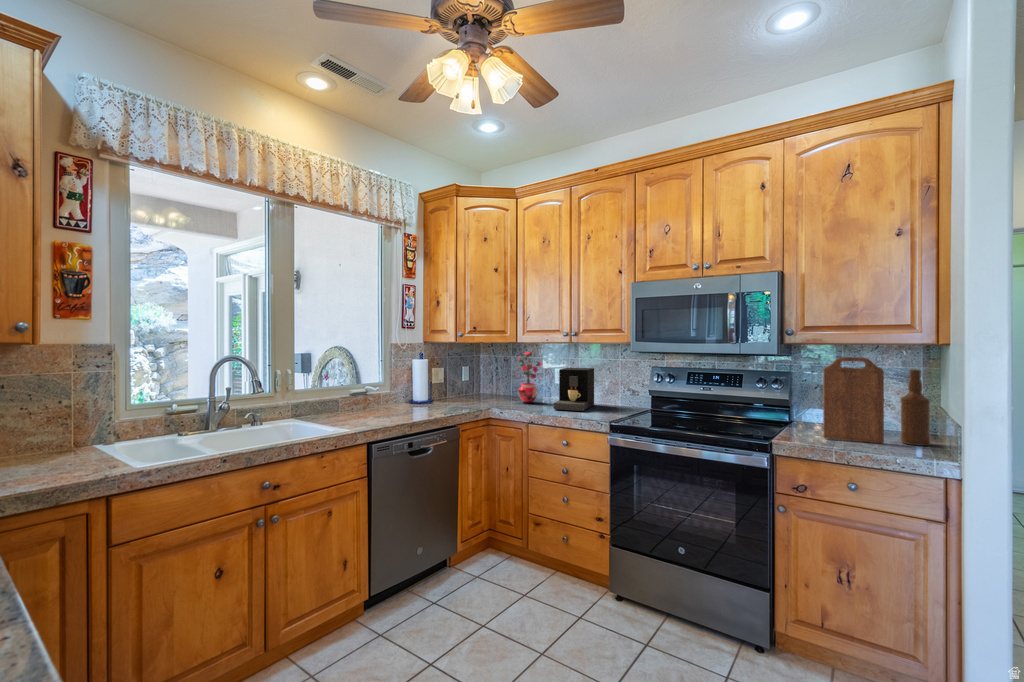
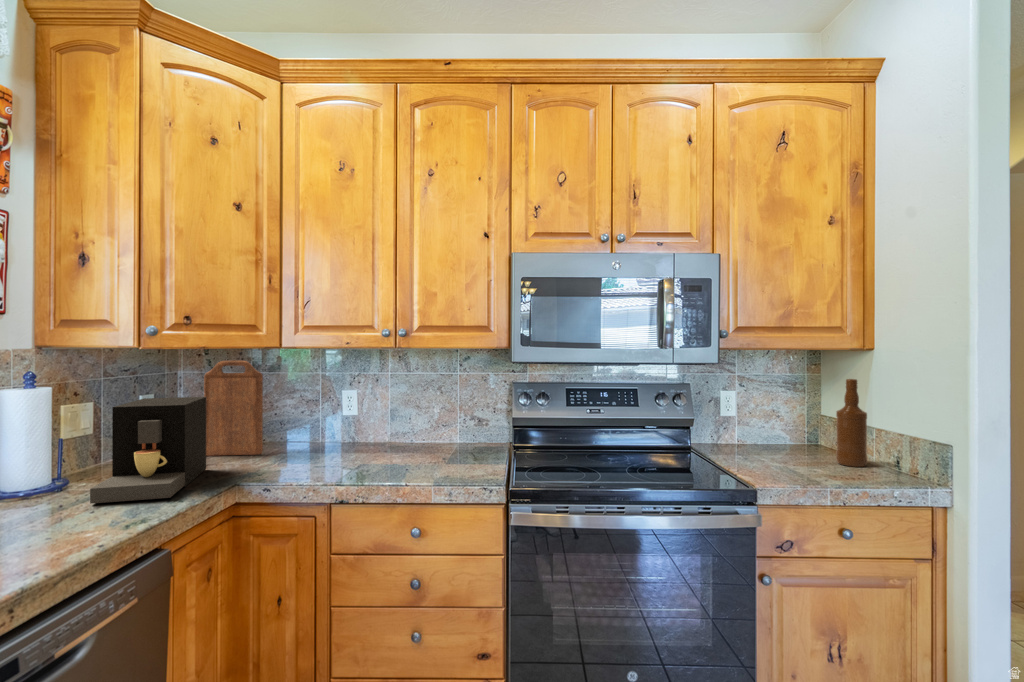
potted plant: present [517,352,542,403] -> none [273,363,329,460]
cutting board: present [823,357,884,443] -> present [204,361,263,456]
coffee maker: present [554,368,594,411] -> present [90,397,206,504]

